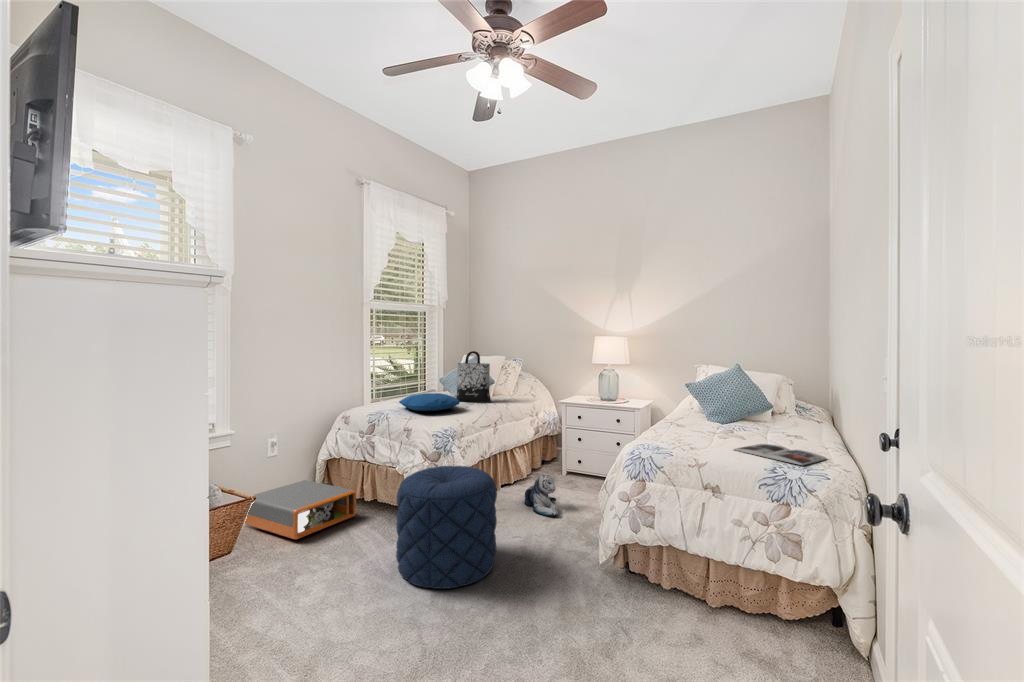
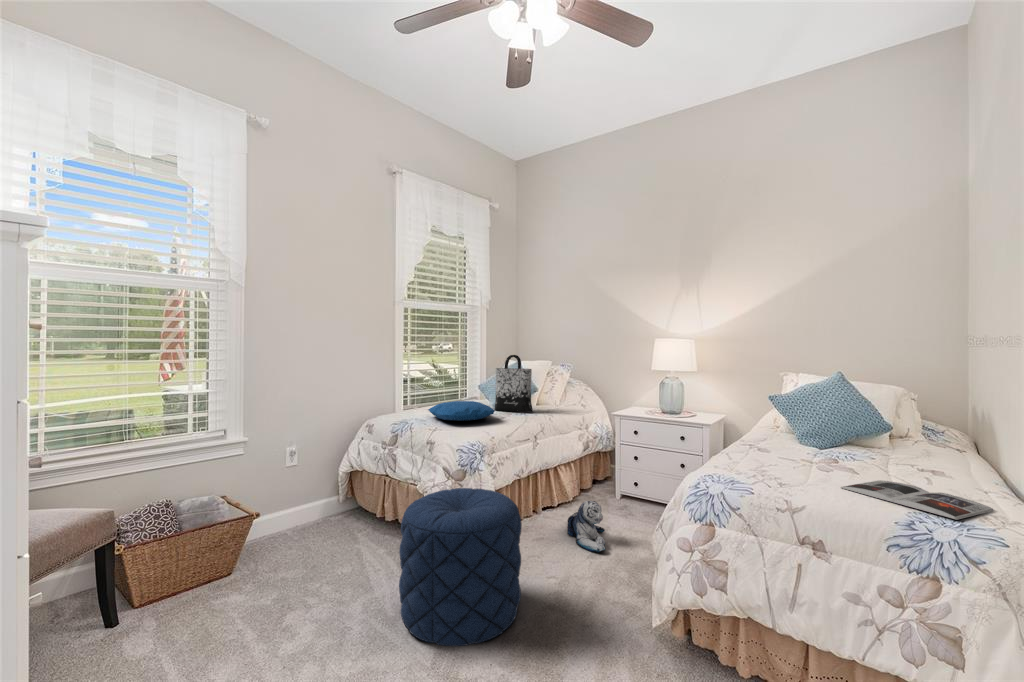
storage box: present [243,480,356,540] -> none [255,493,375,563]

